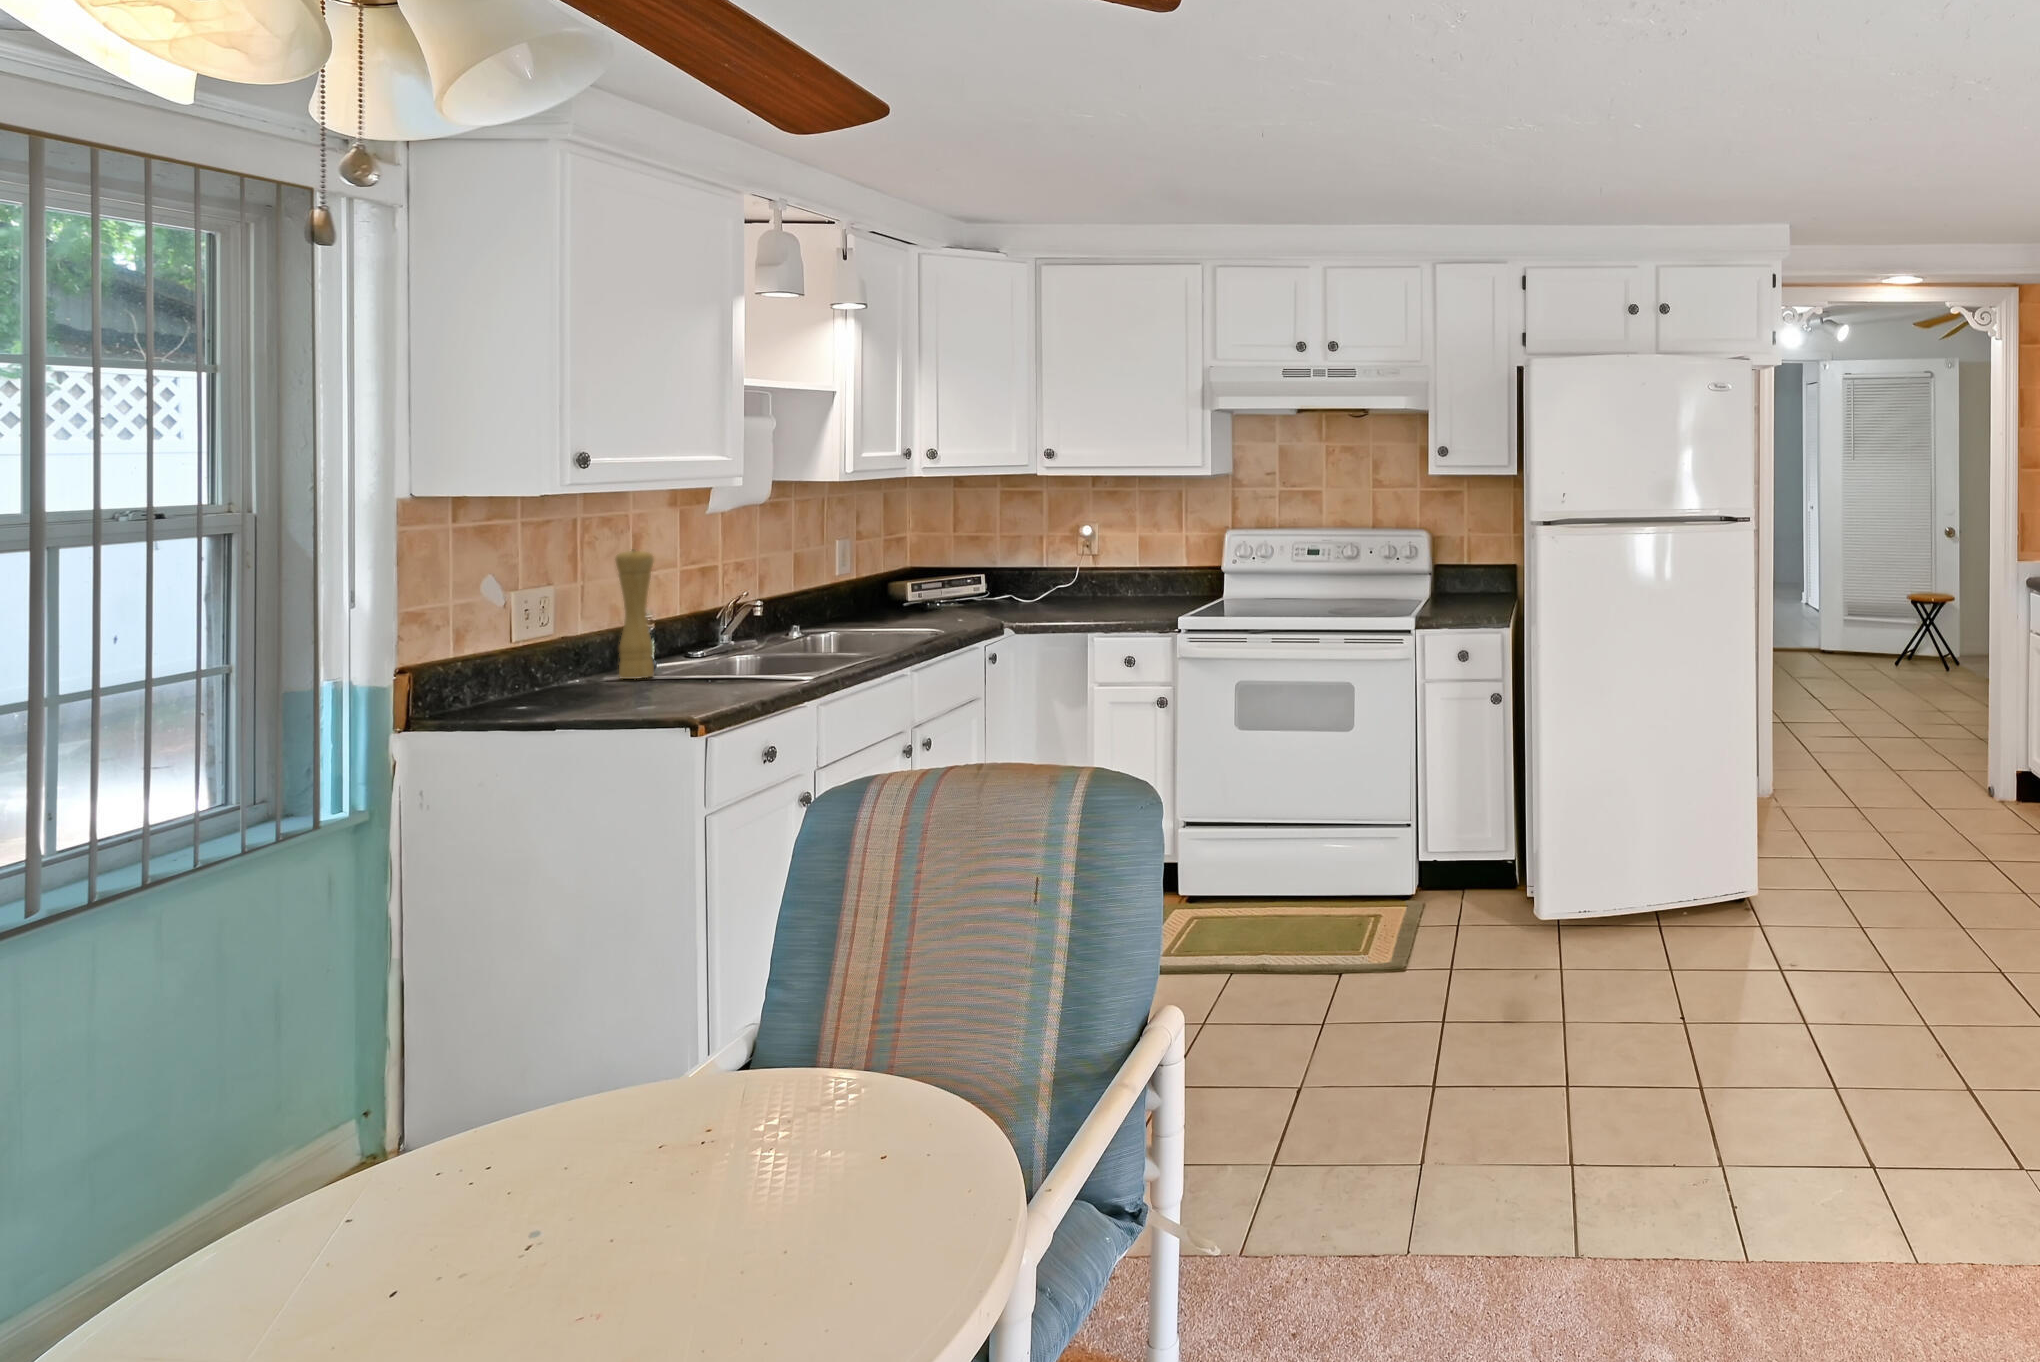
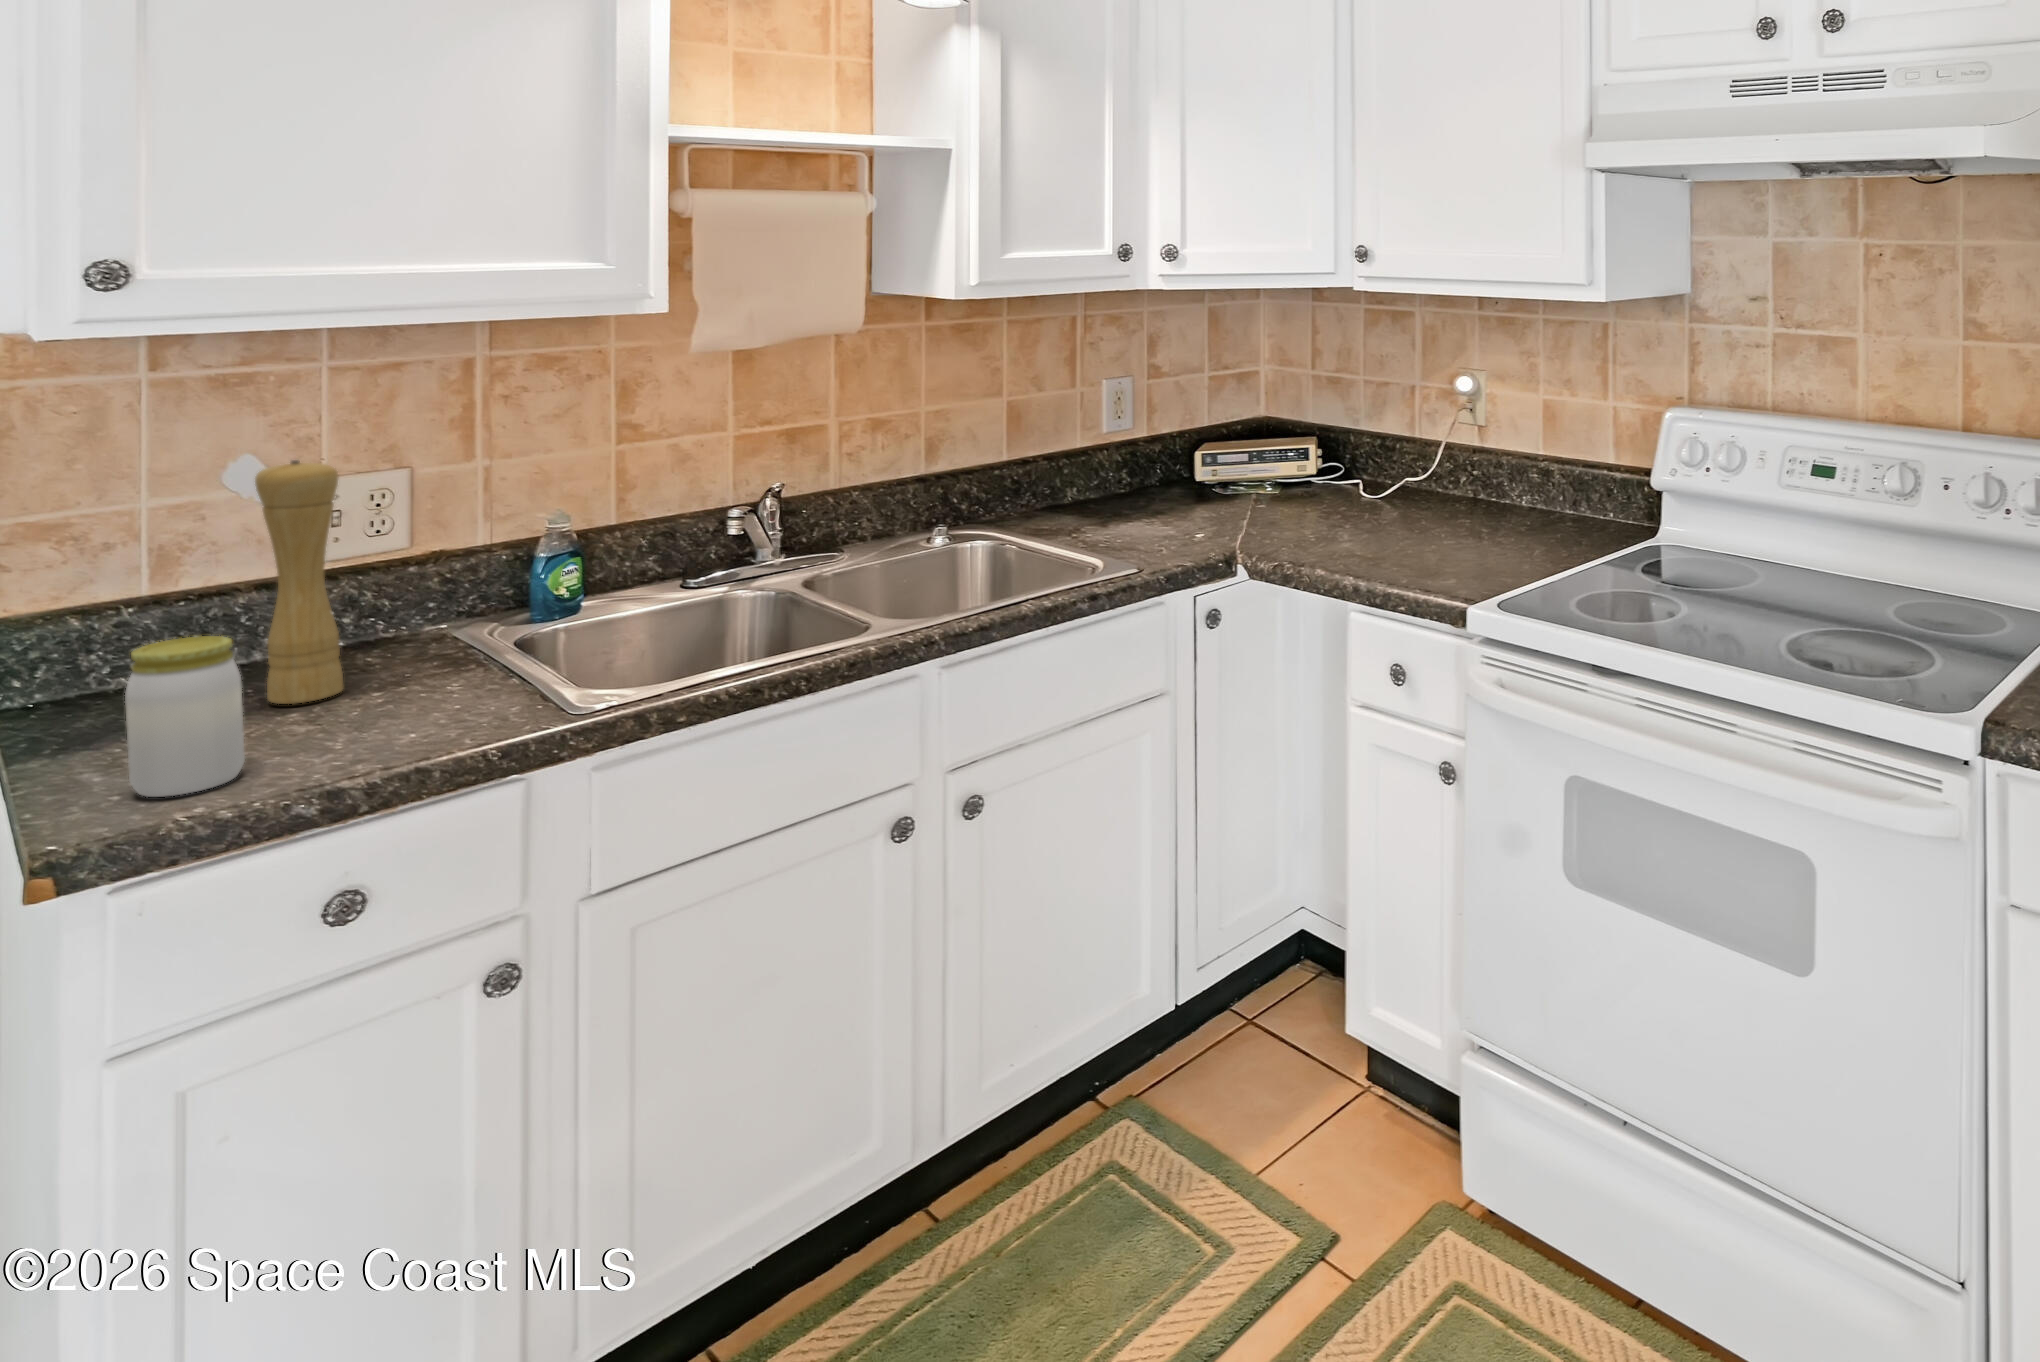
jar: none [674,621,720,691] -> present [125,636,245,797]

